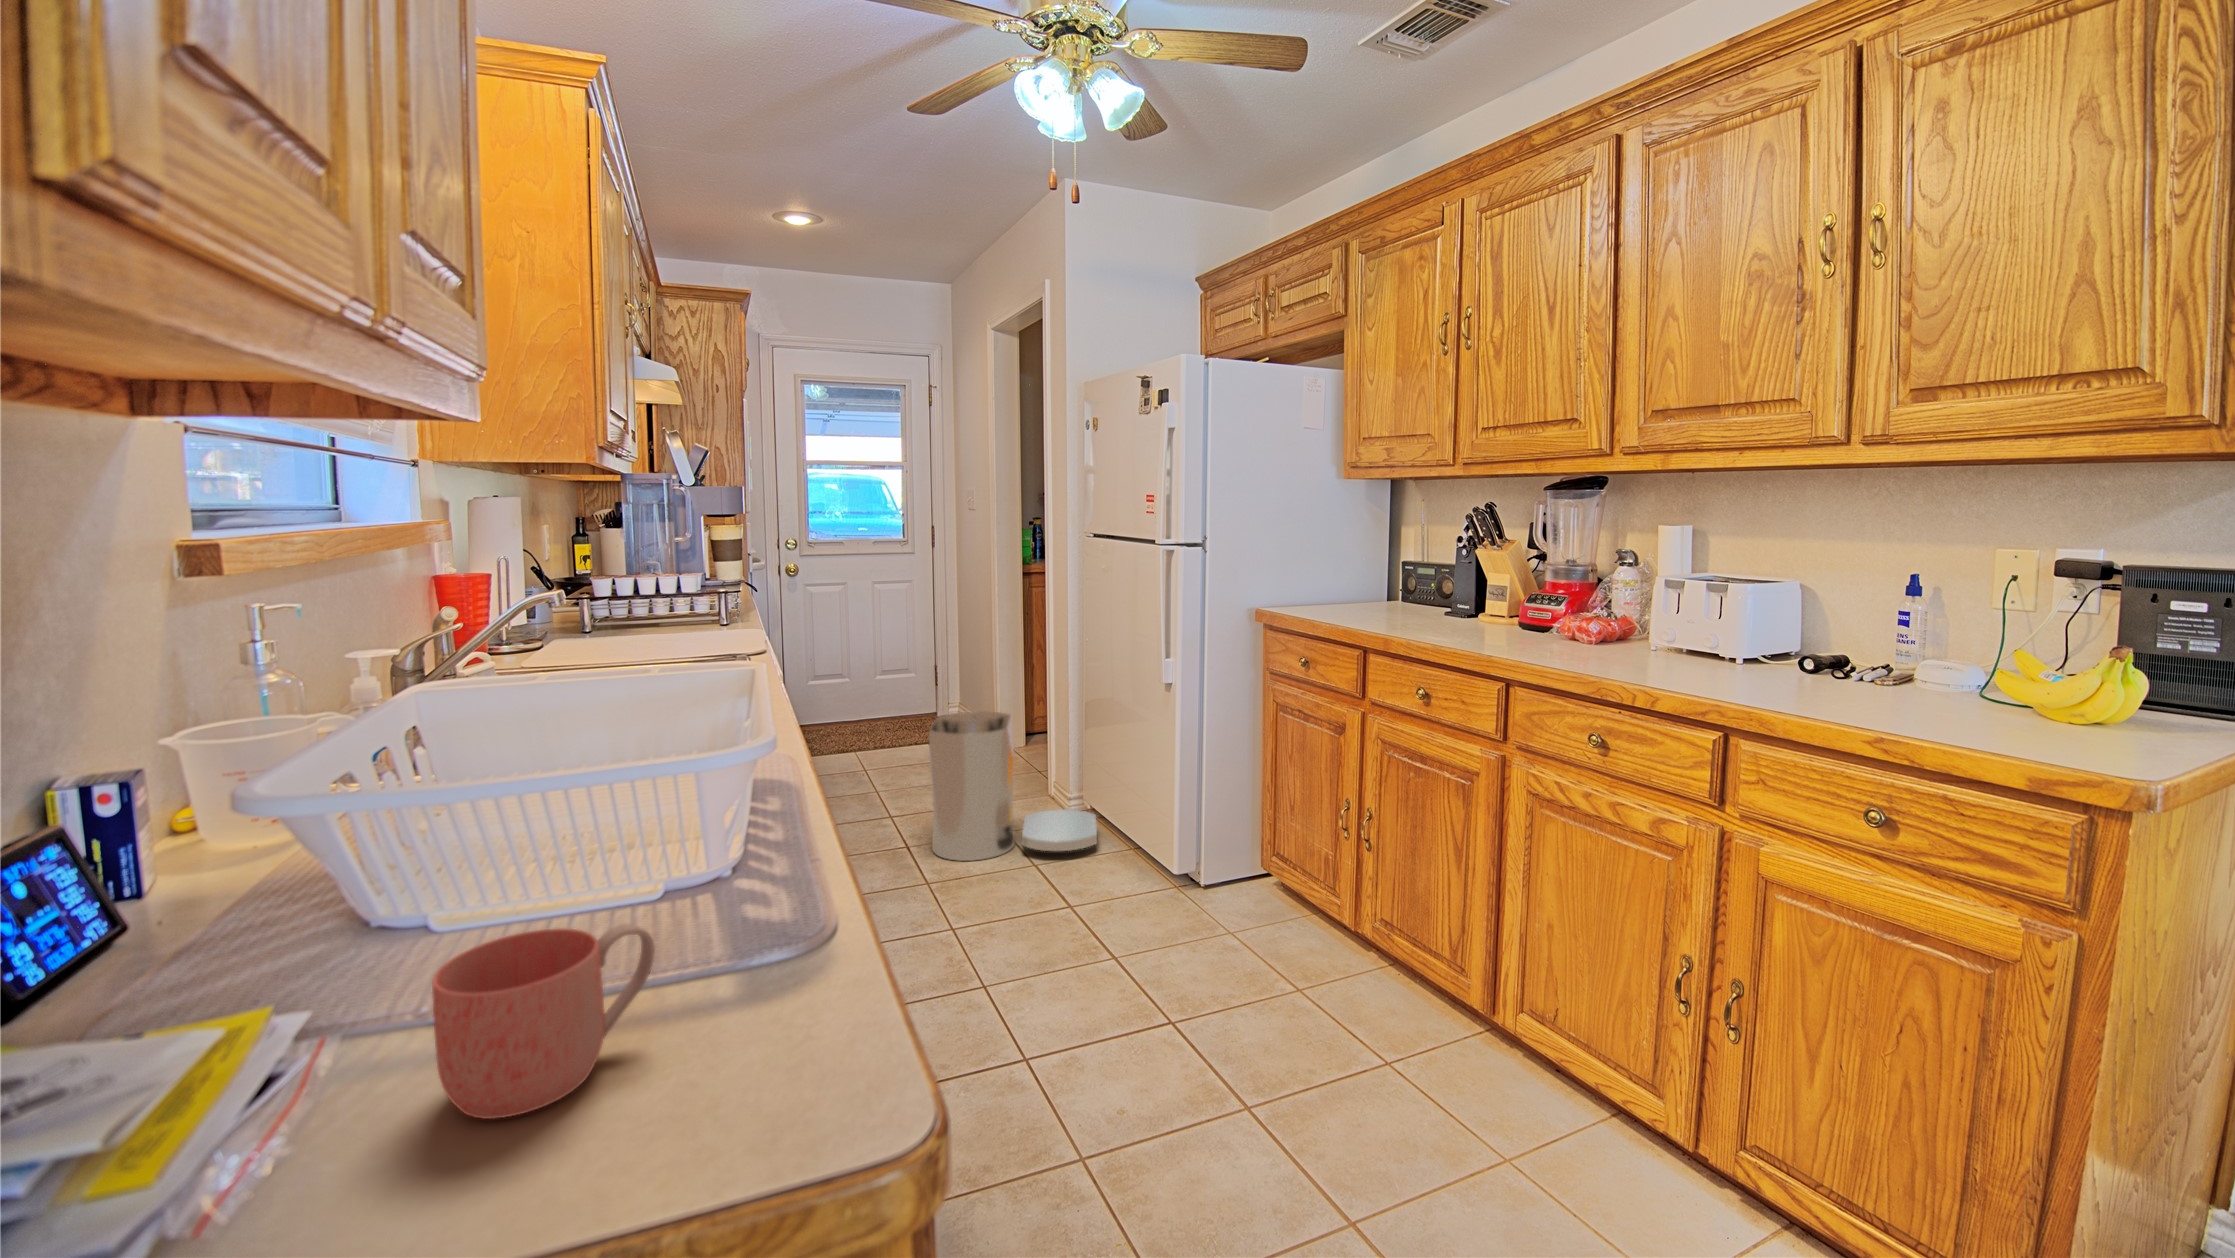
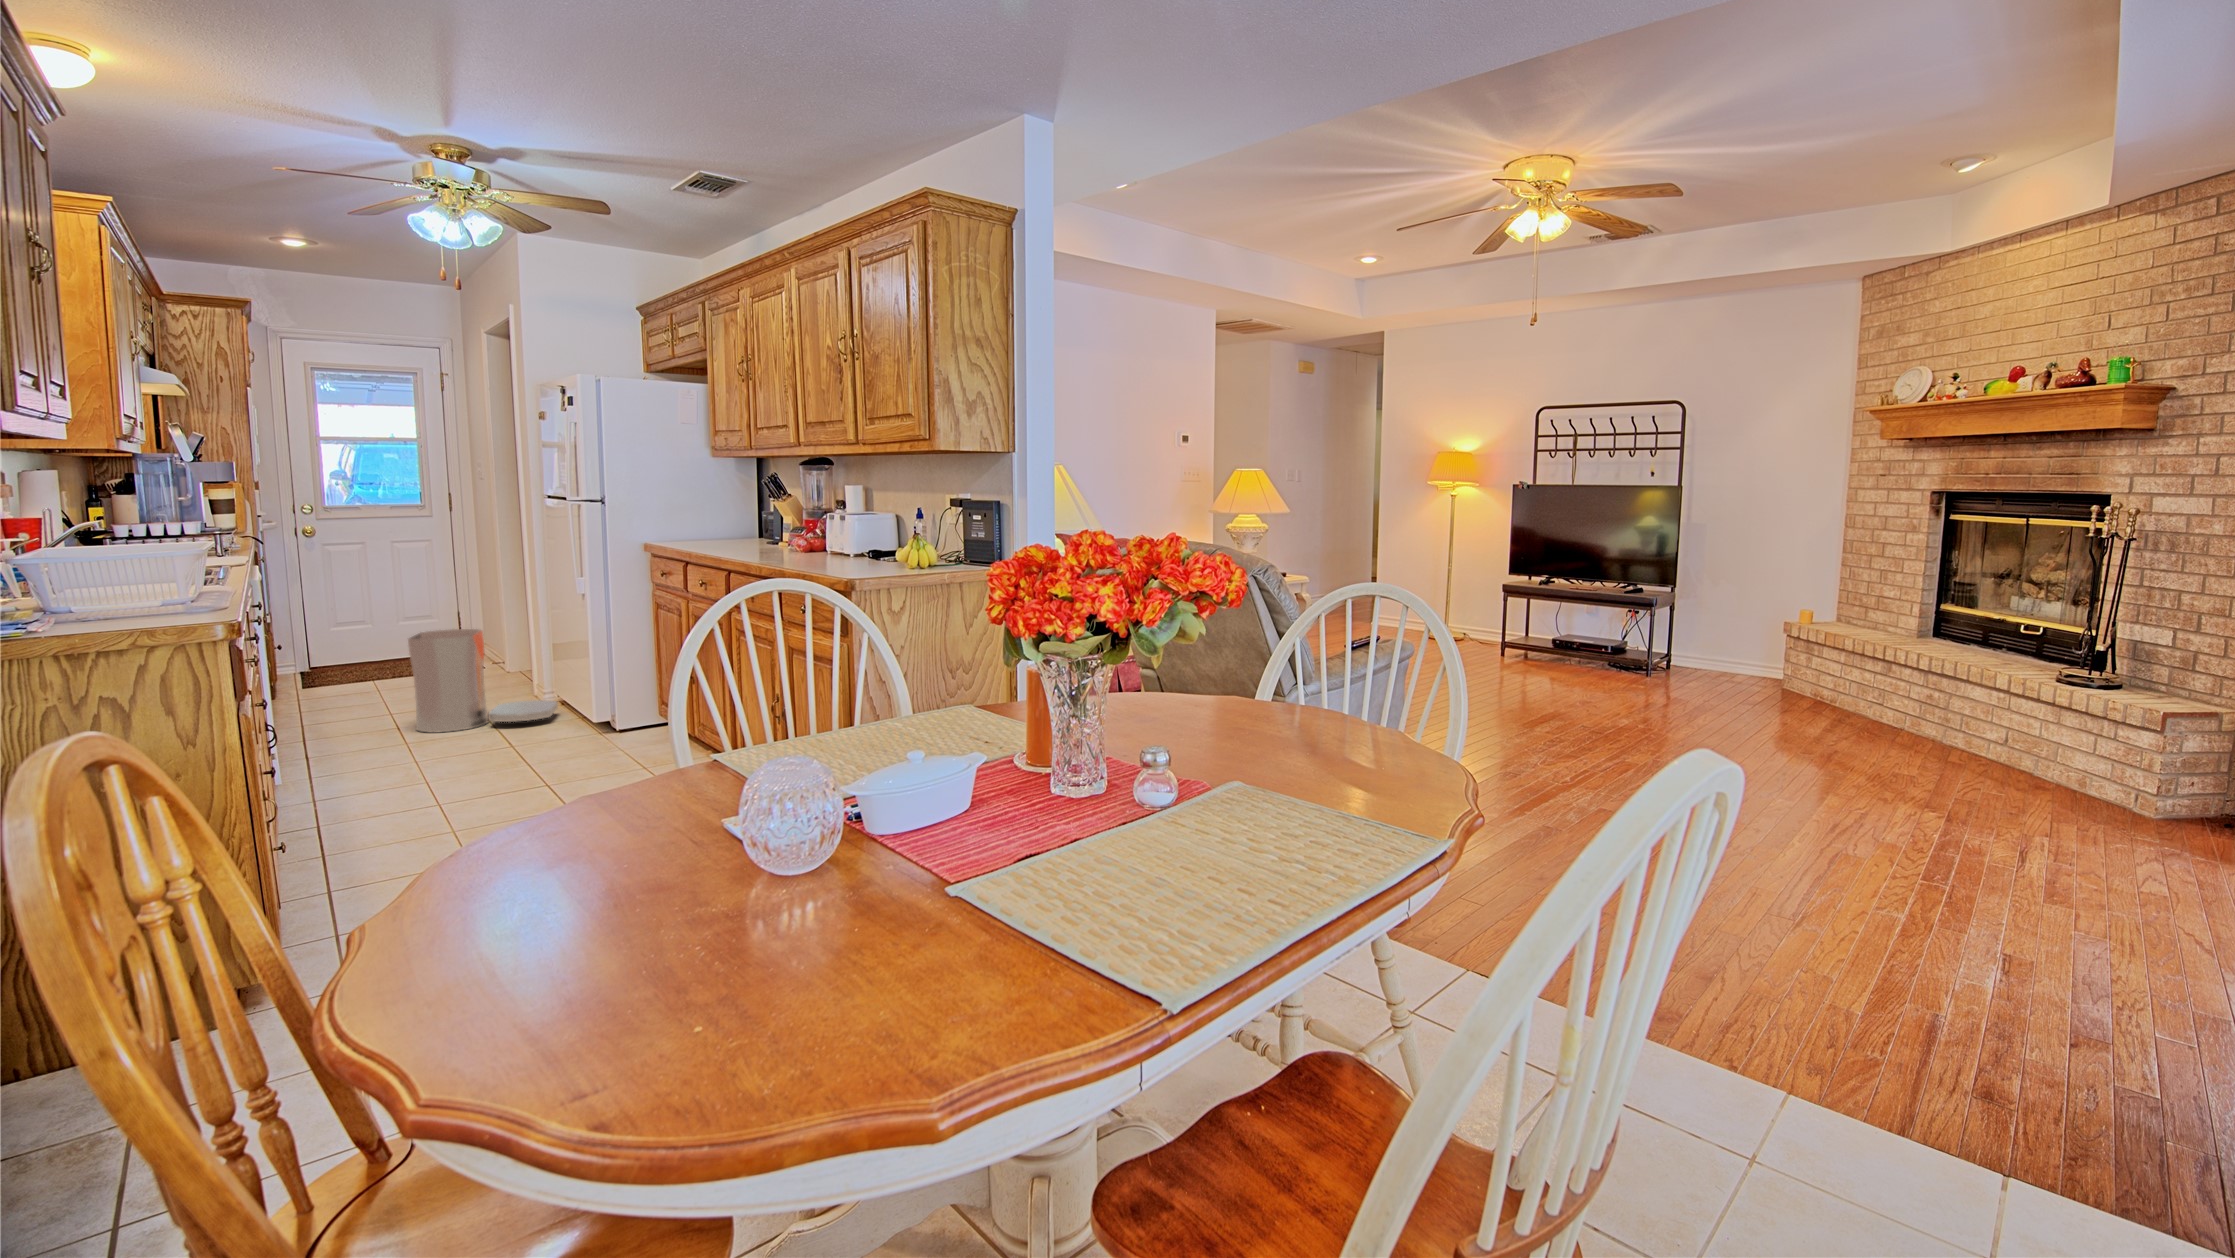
mug: present [432,924,655,1119] -> none [101,578,169,616]

